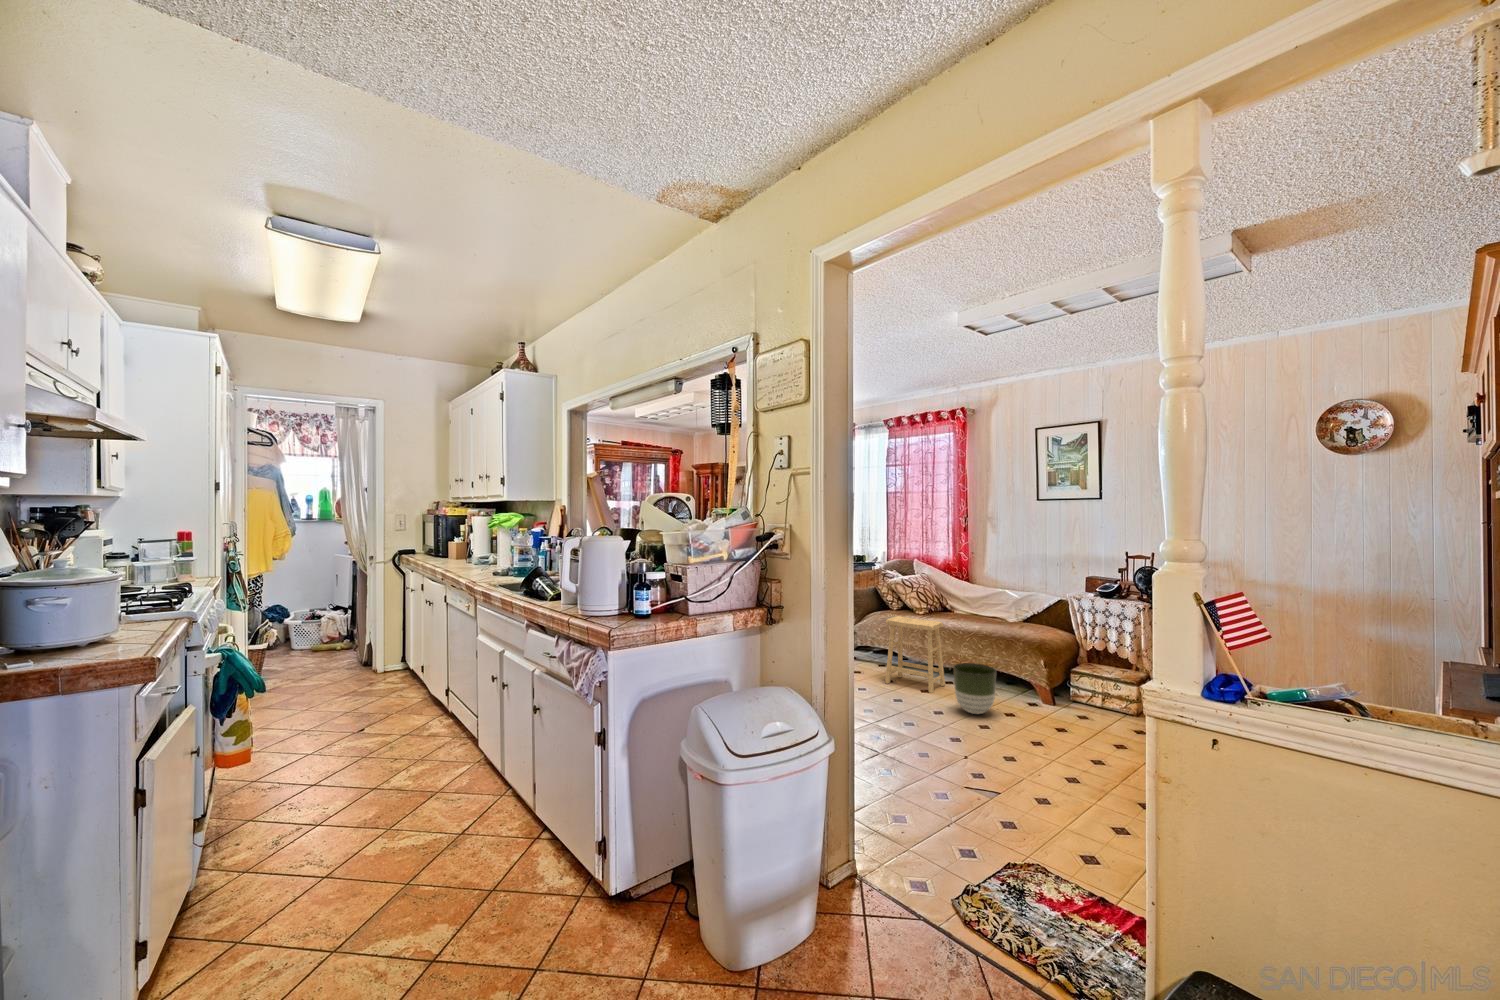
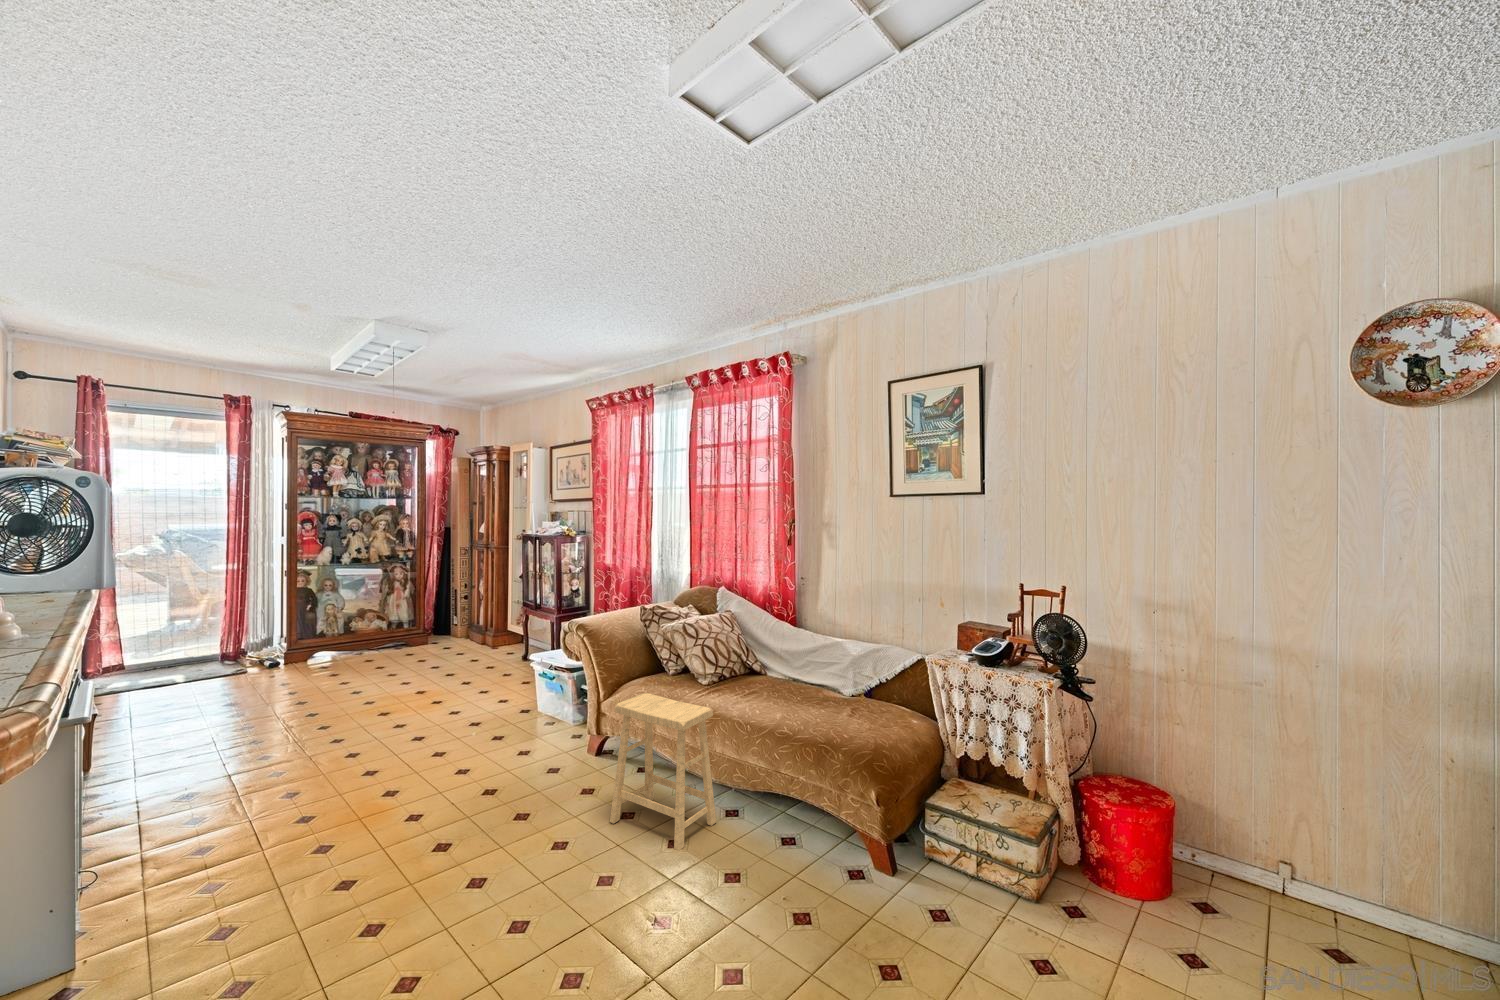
planter: present [954,663,996,714] -> none [688,809,770,932]

